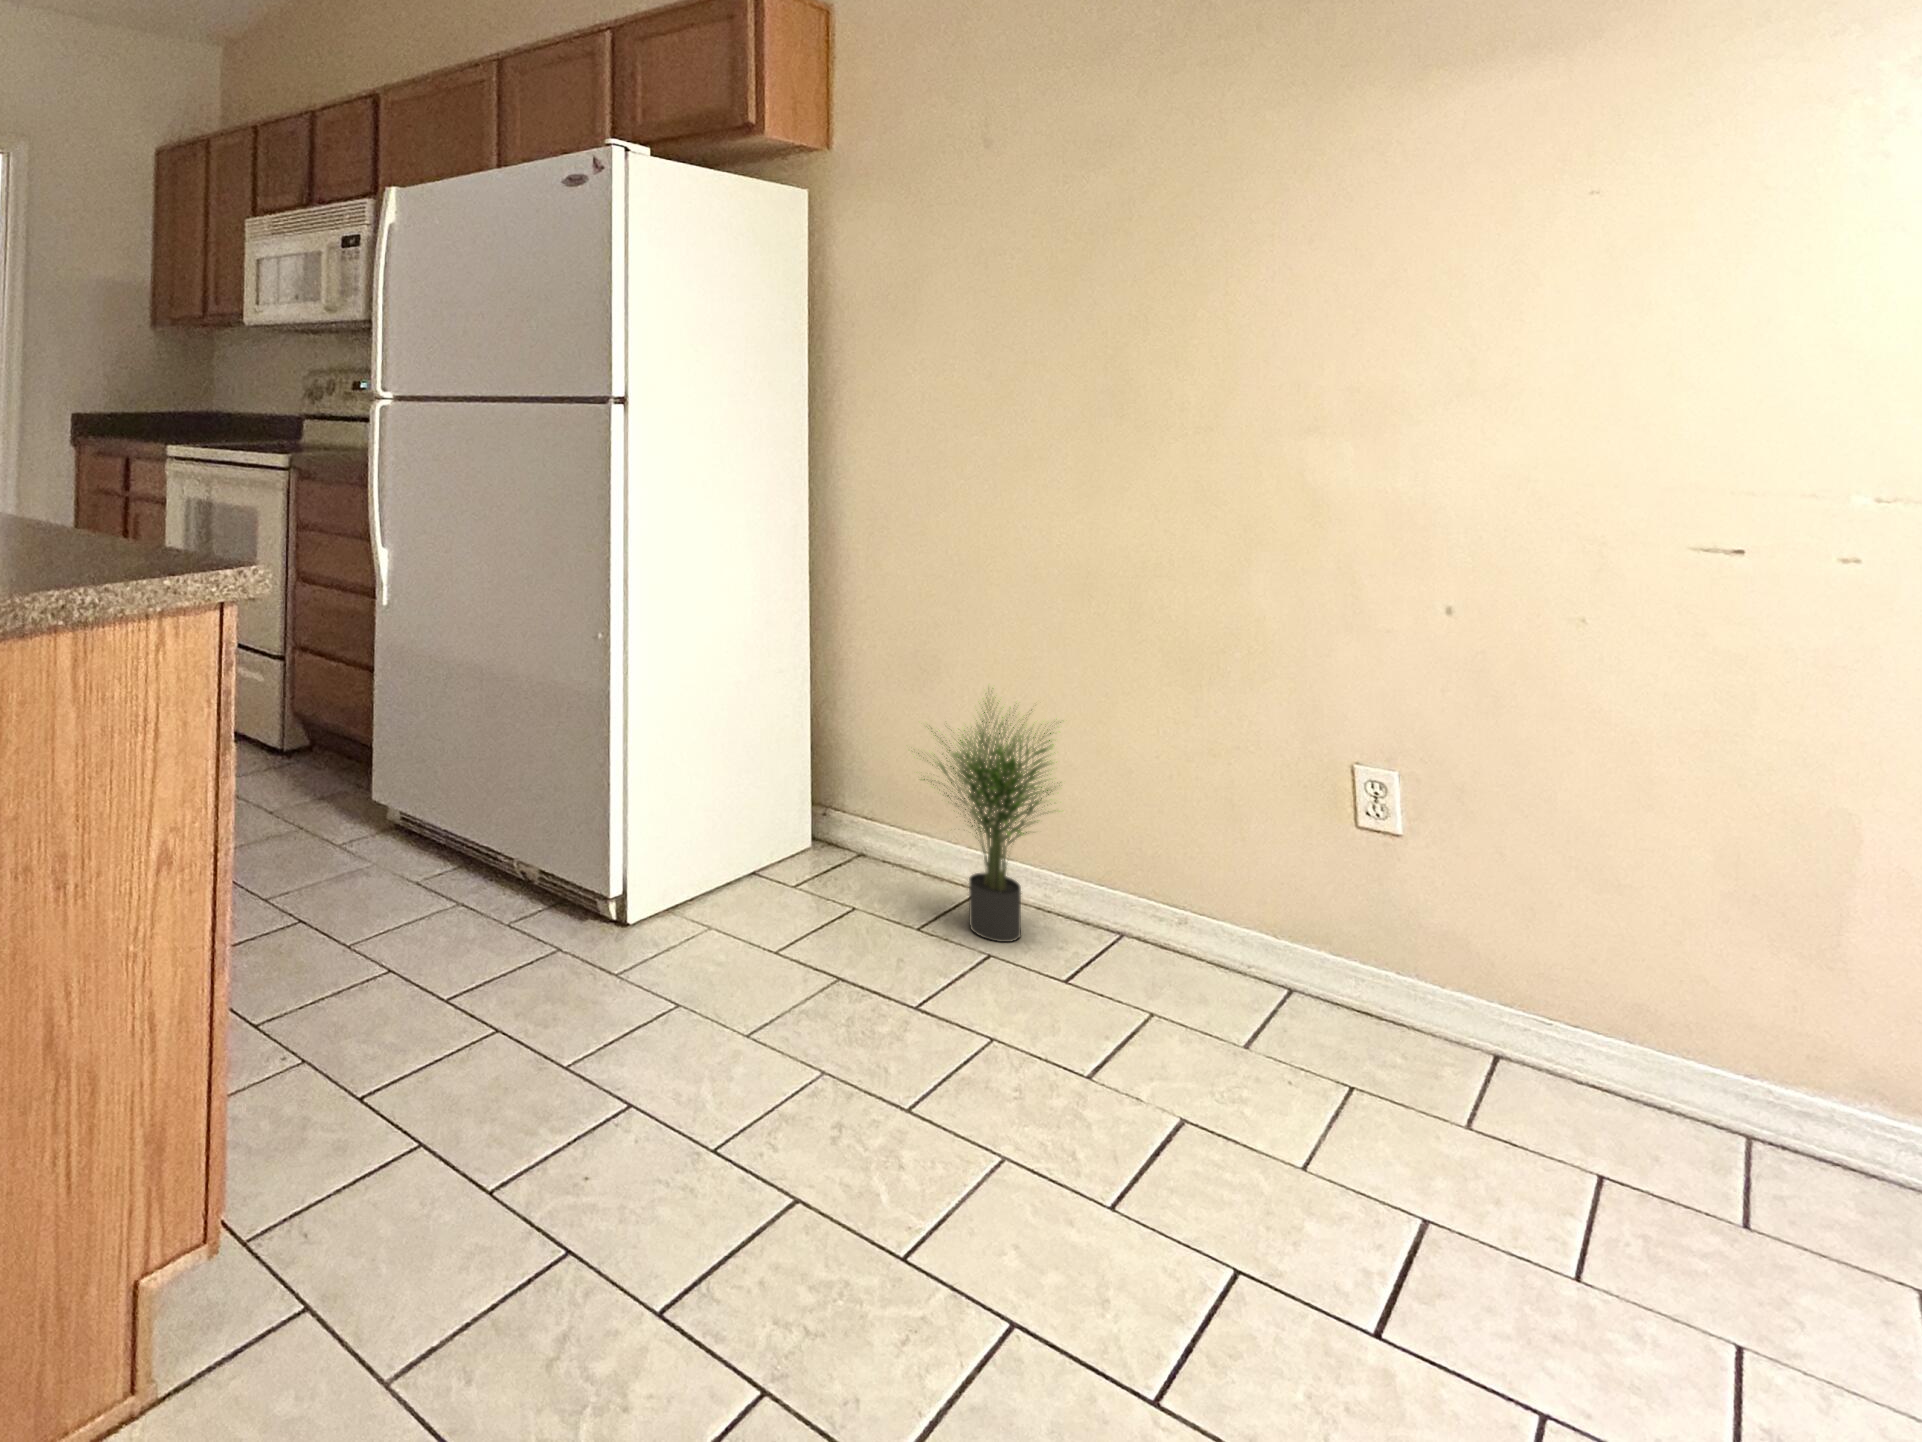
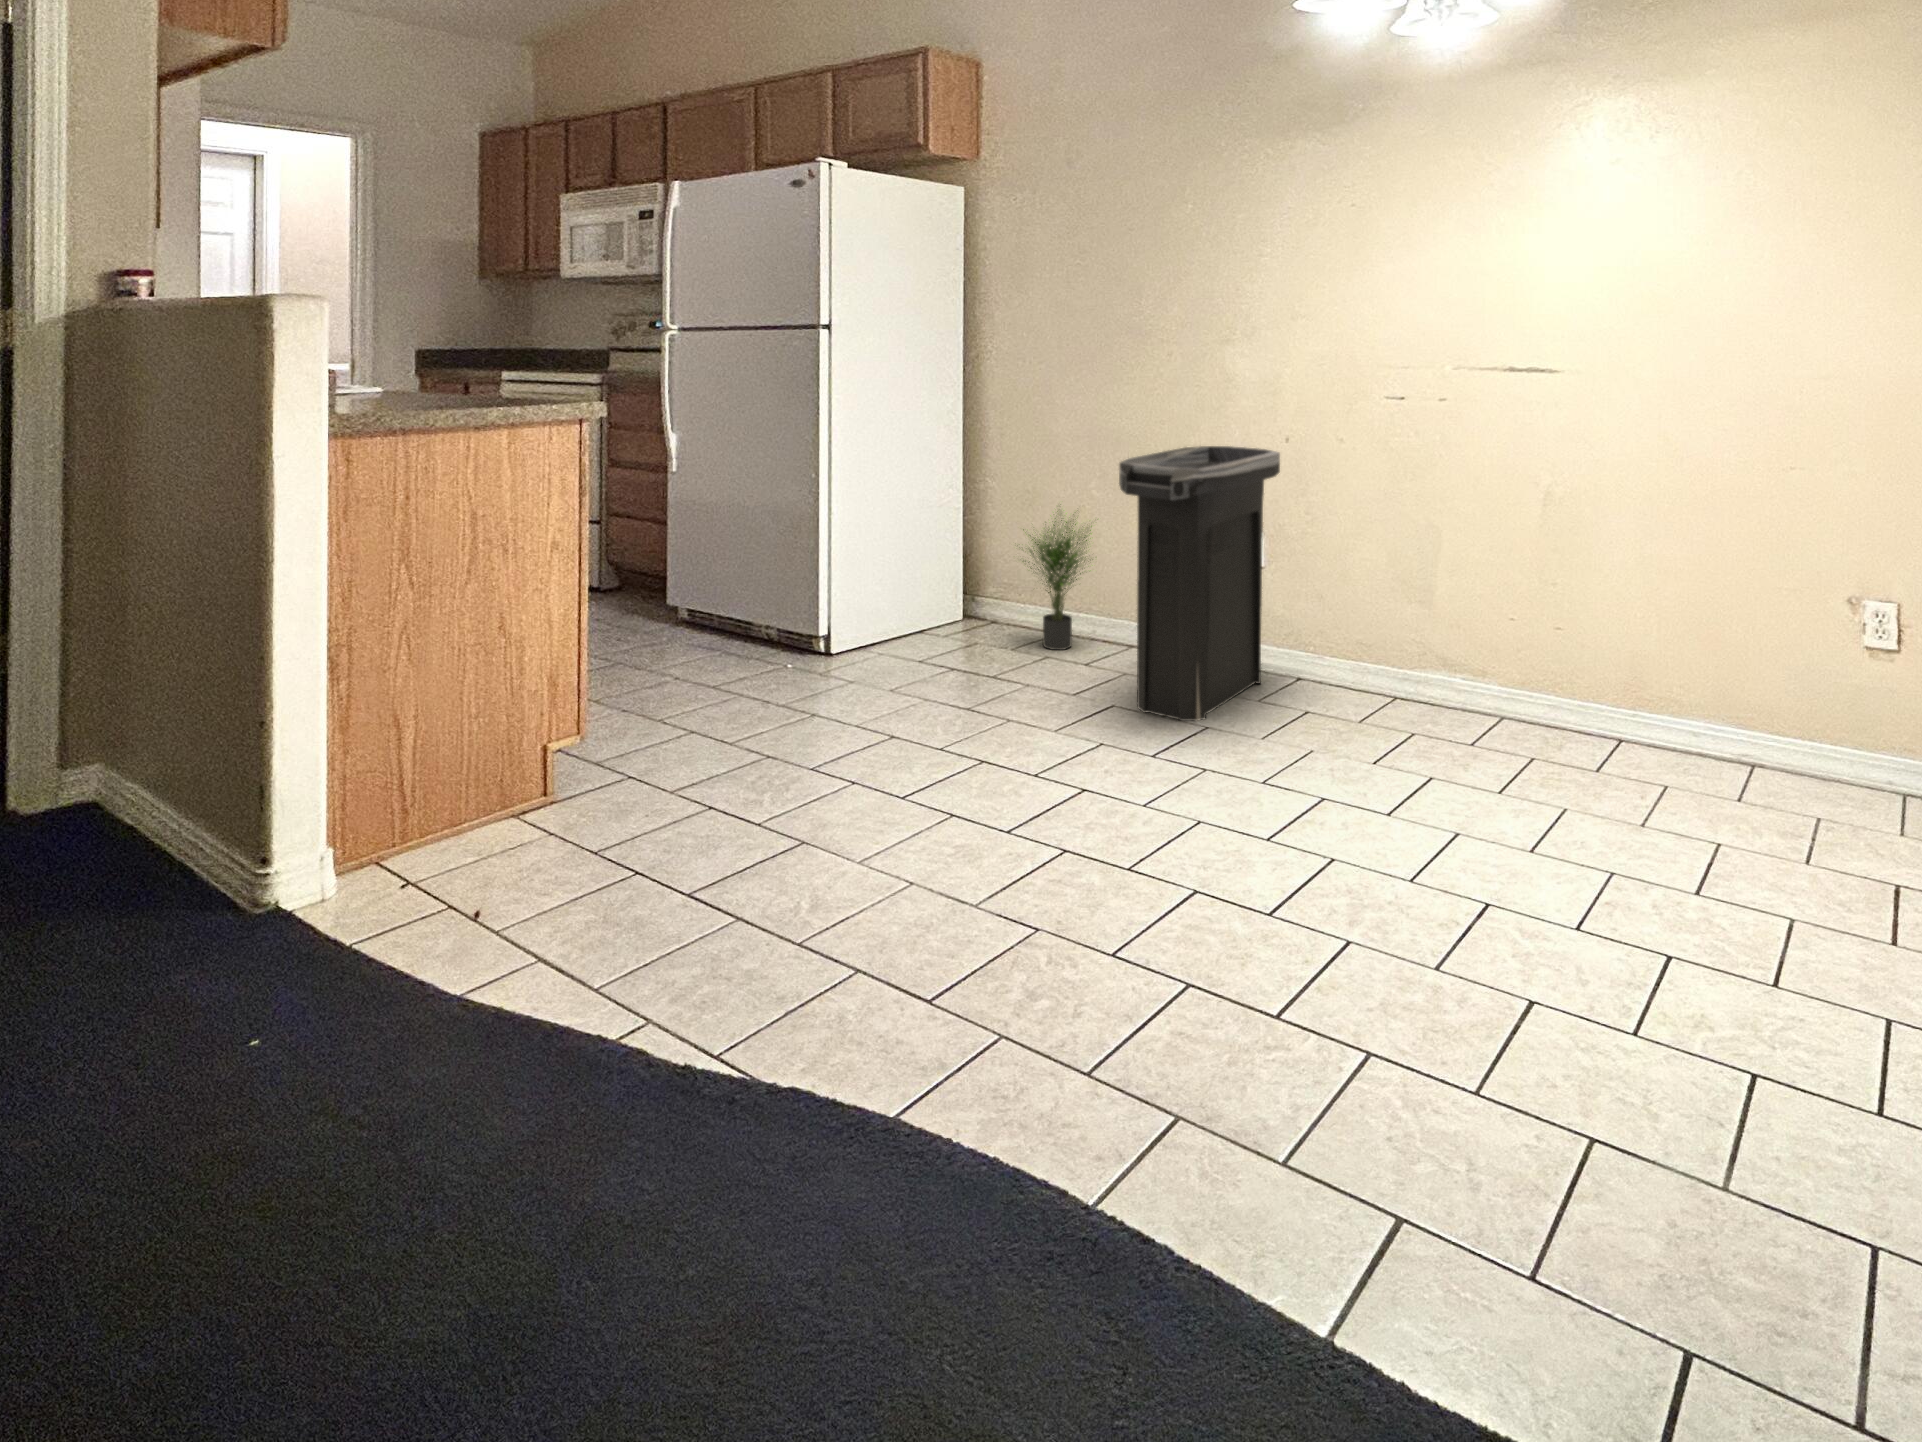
trash can: none [1184,616,1465,1194] -> present [1119,446,1280,721]

